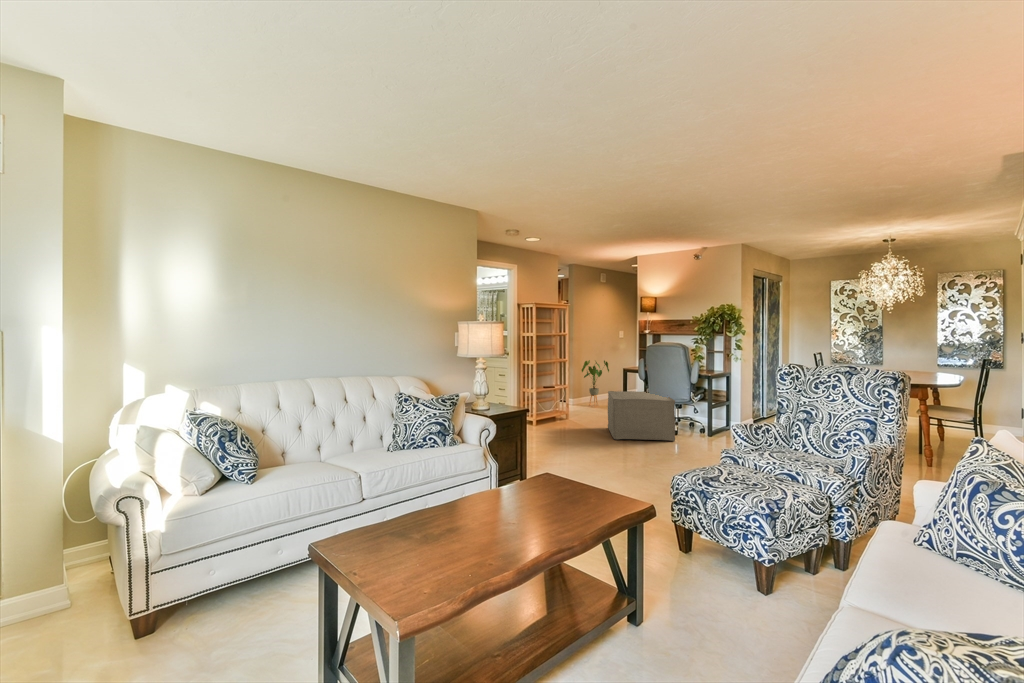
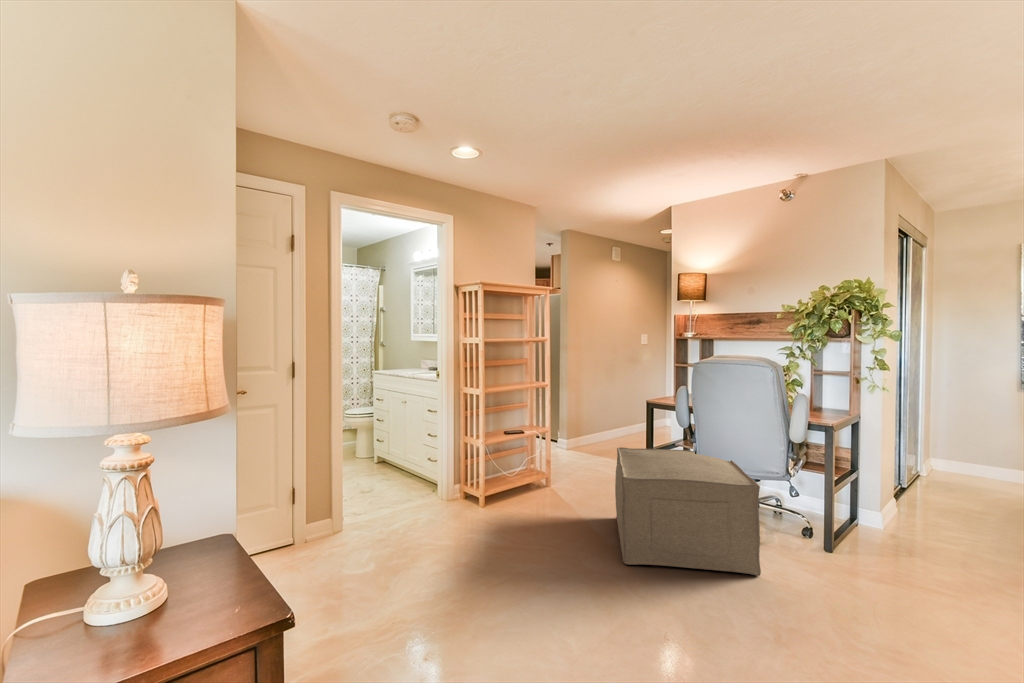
house plant: present [582,360,609,406] -> none [583,380,627,455]

